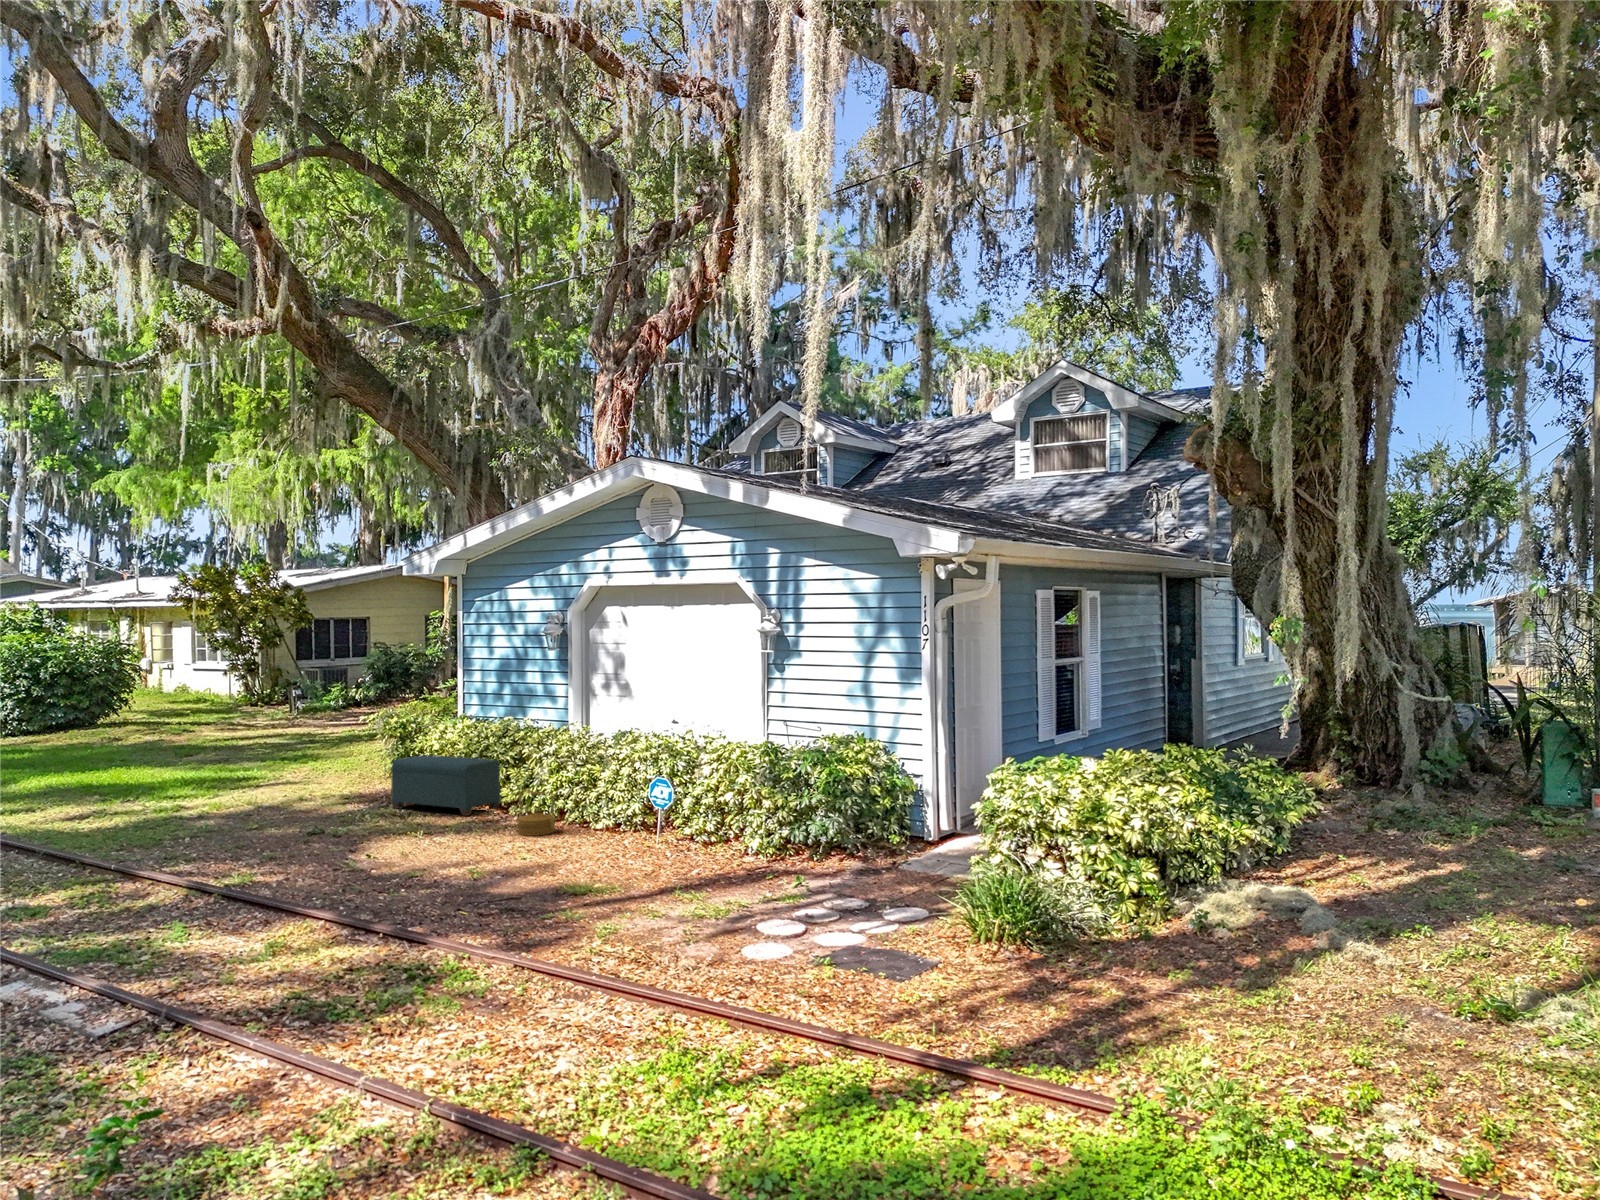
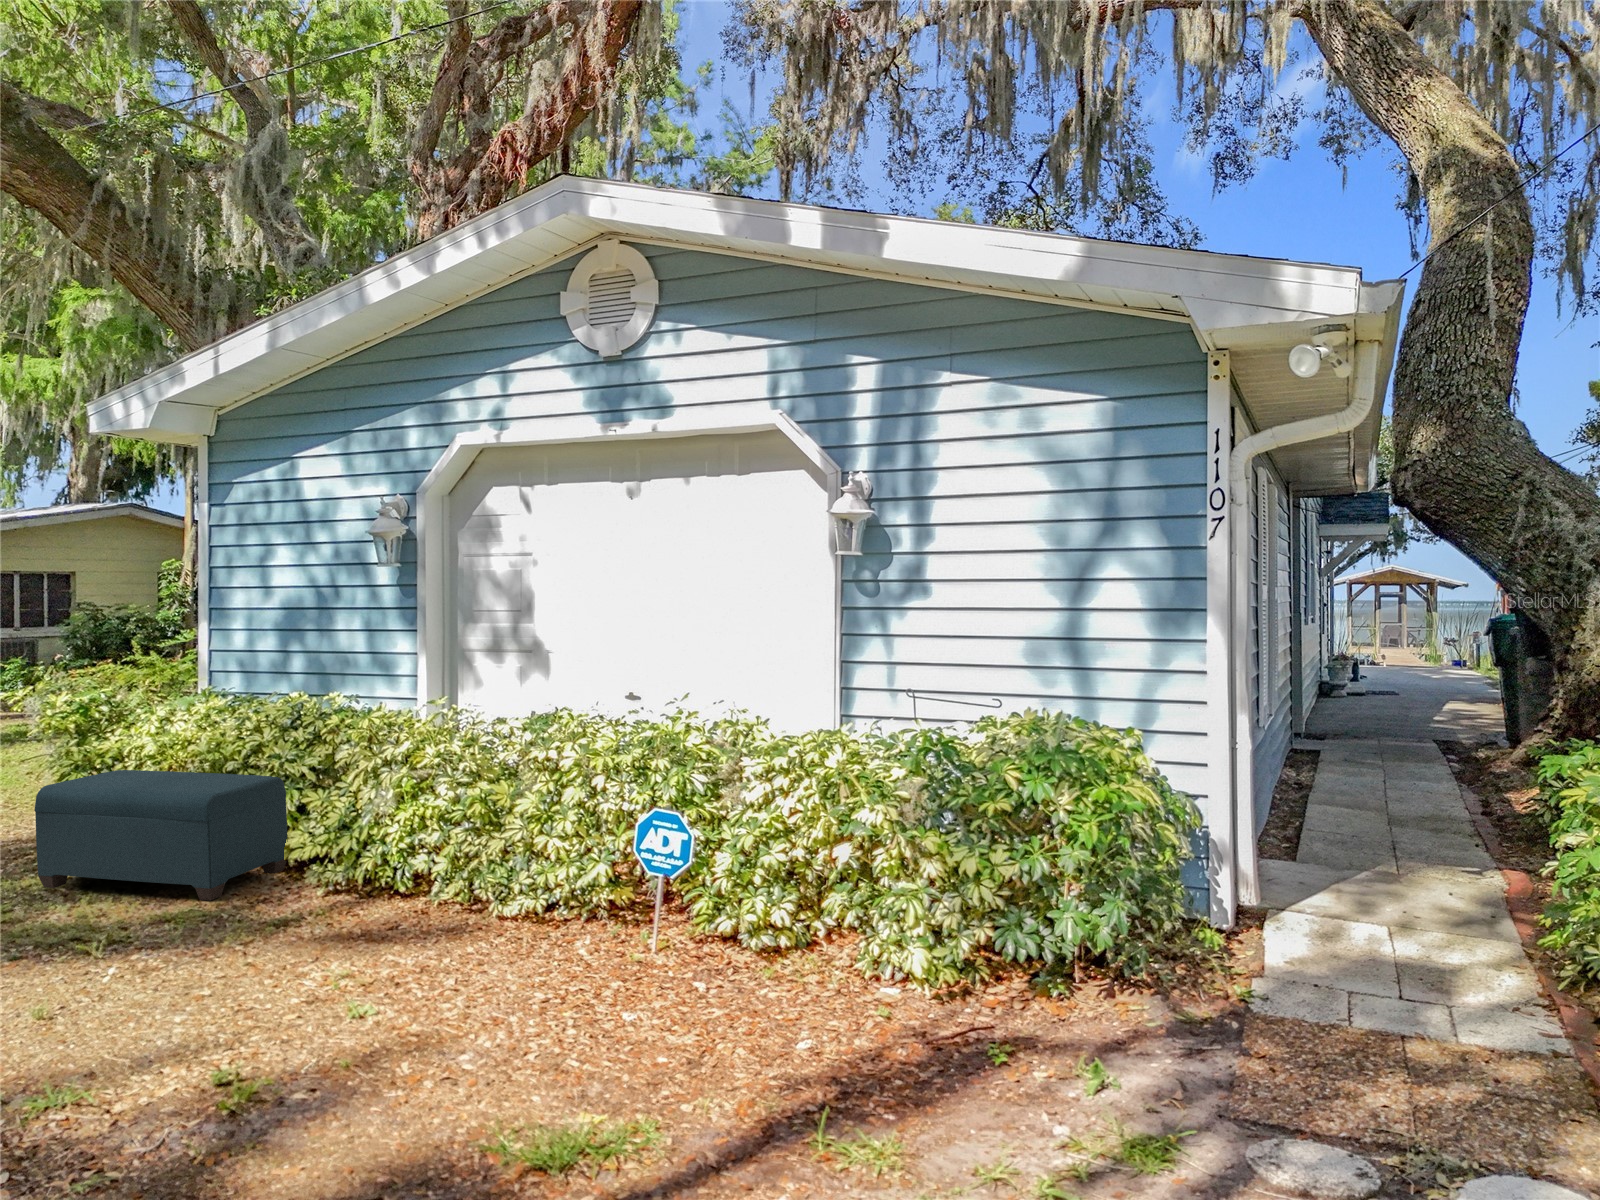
basket: present [517,791,555,836] -> none [332,857,424,965]

